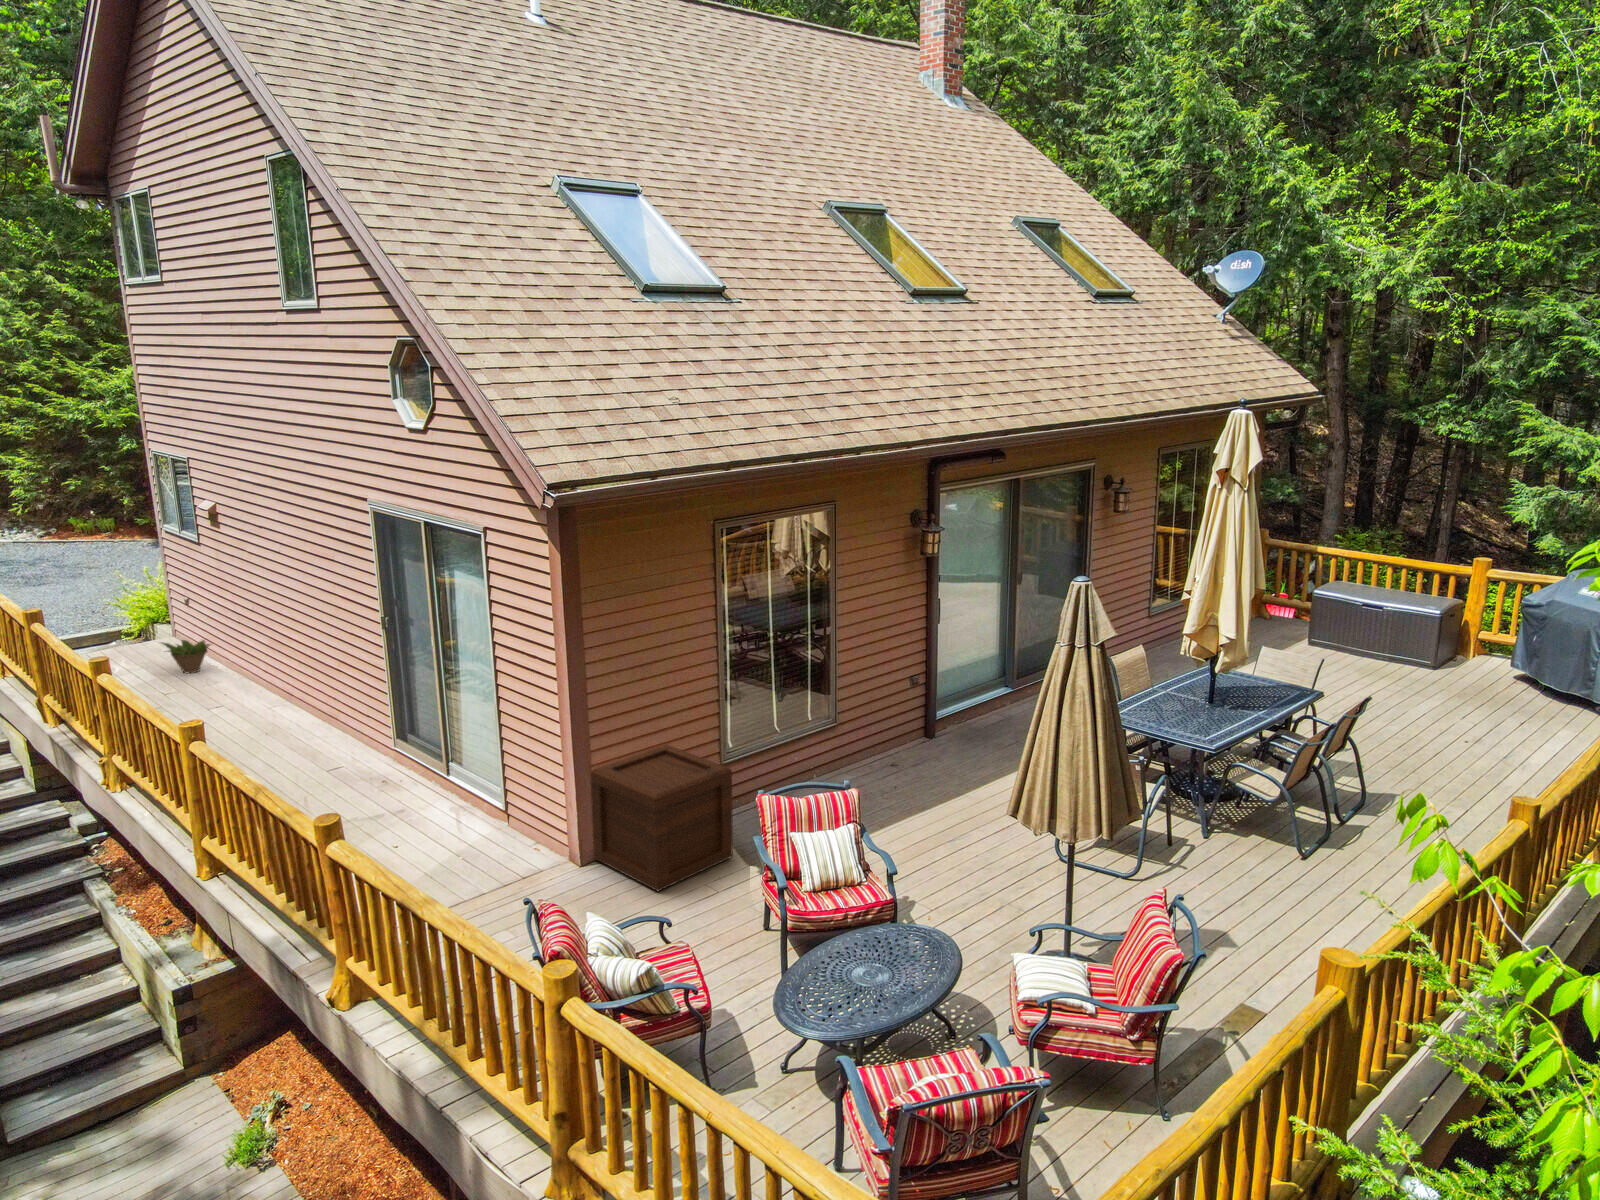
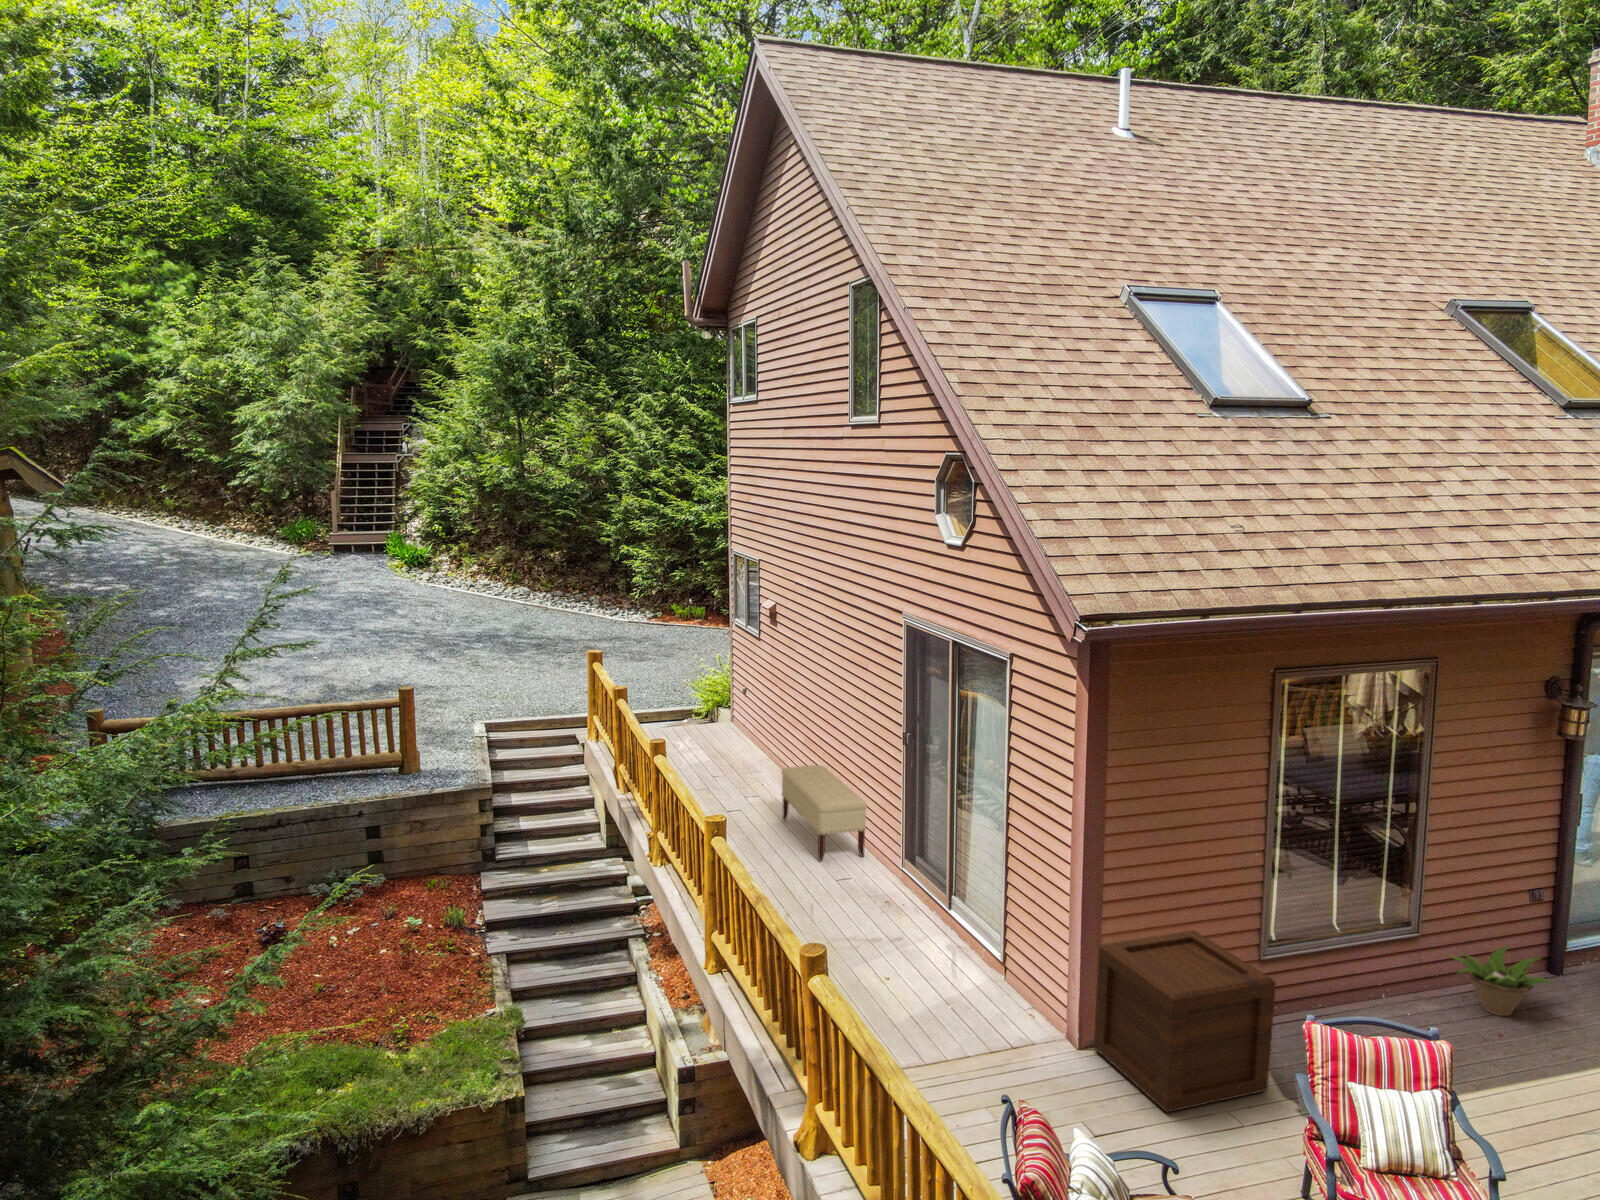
decorative plant: present [162,640,210,673] -> present [1448,946,1555,1016]
bench: none [250,664,354,756] -> present [781,765,867,861]

